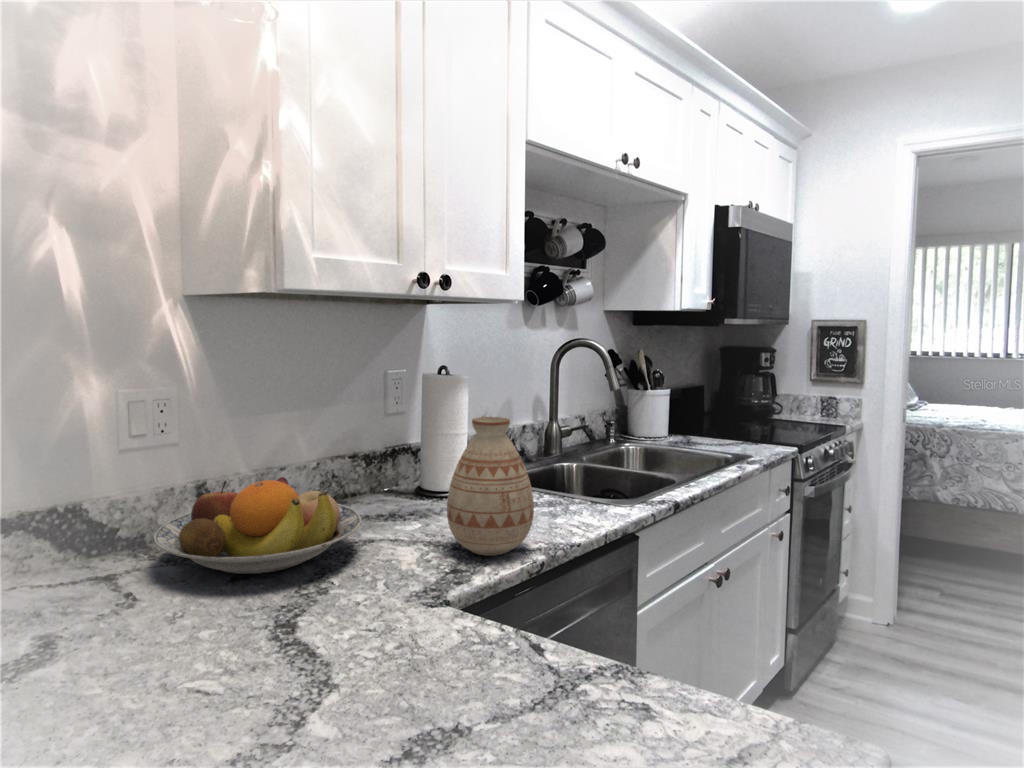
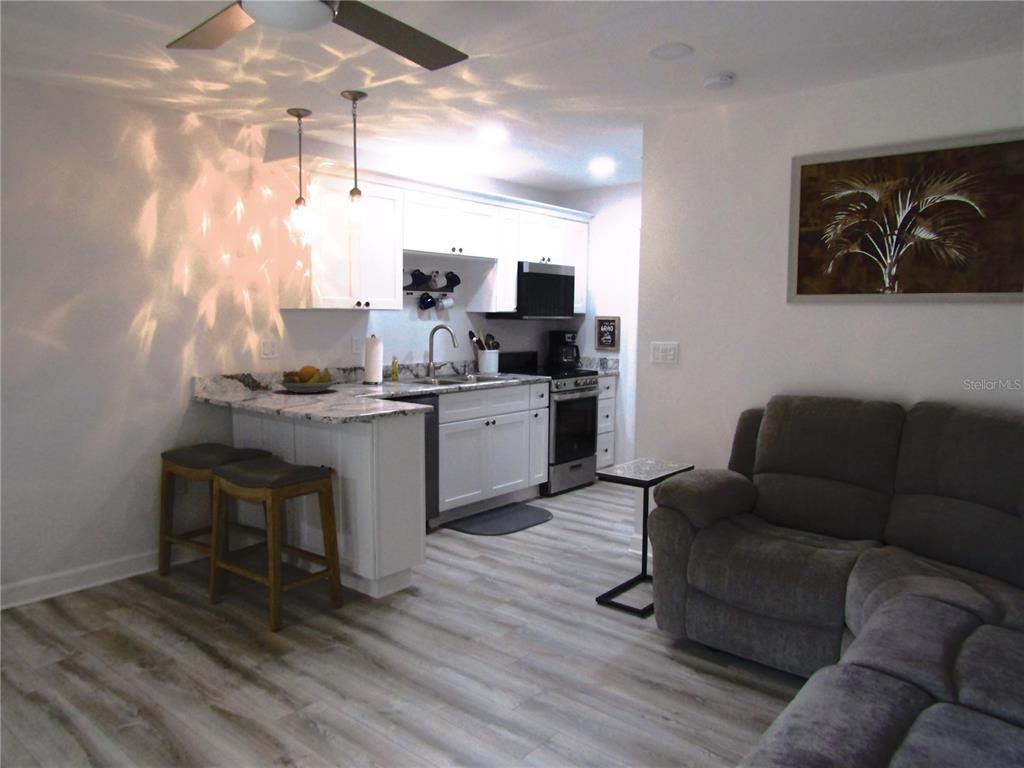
vase: present [447,417,534,556] -> none [367,348,396,392]

